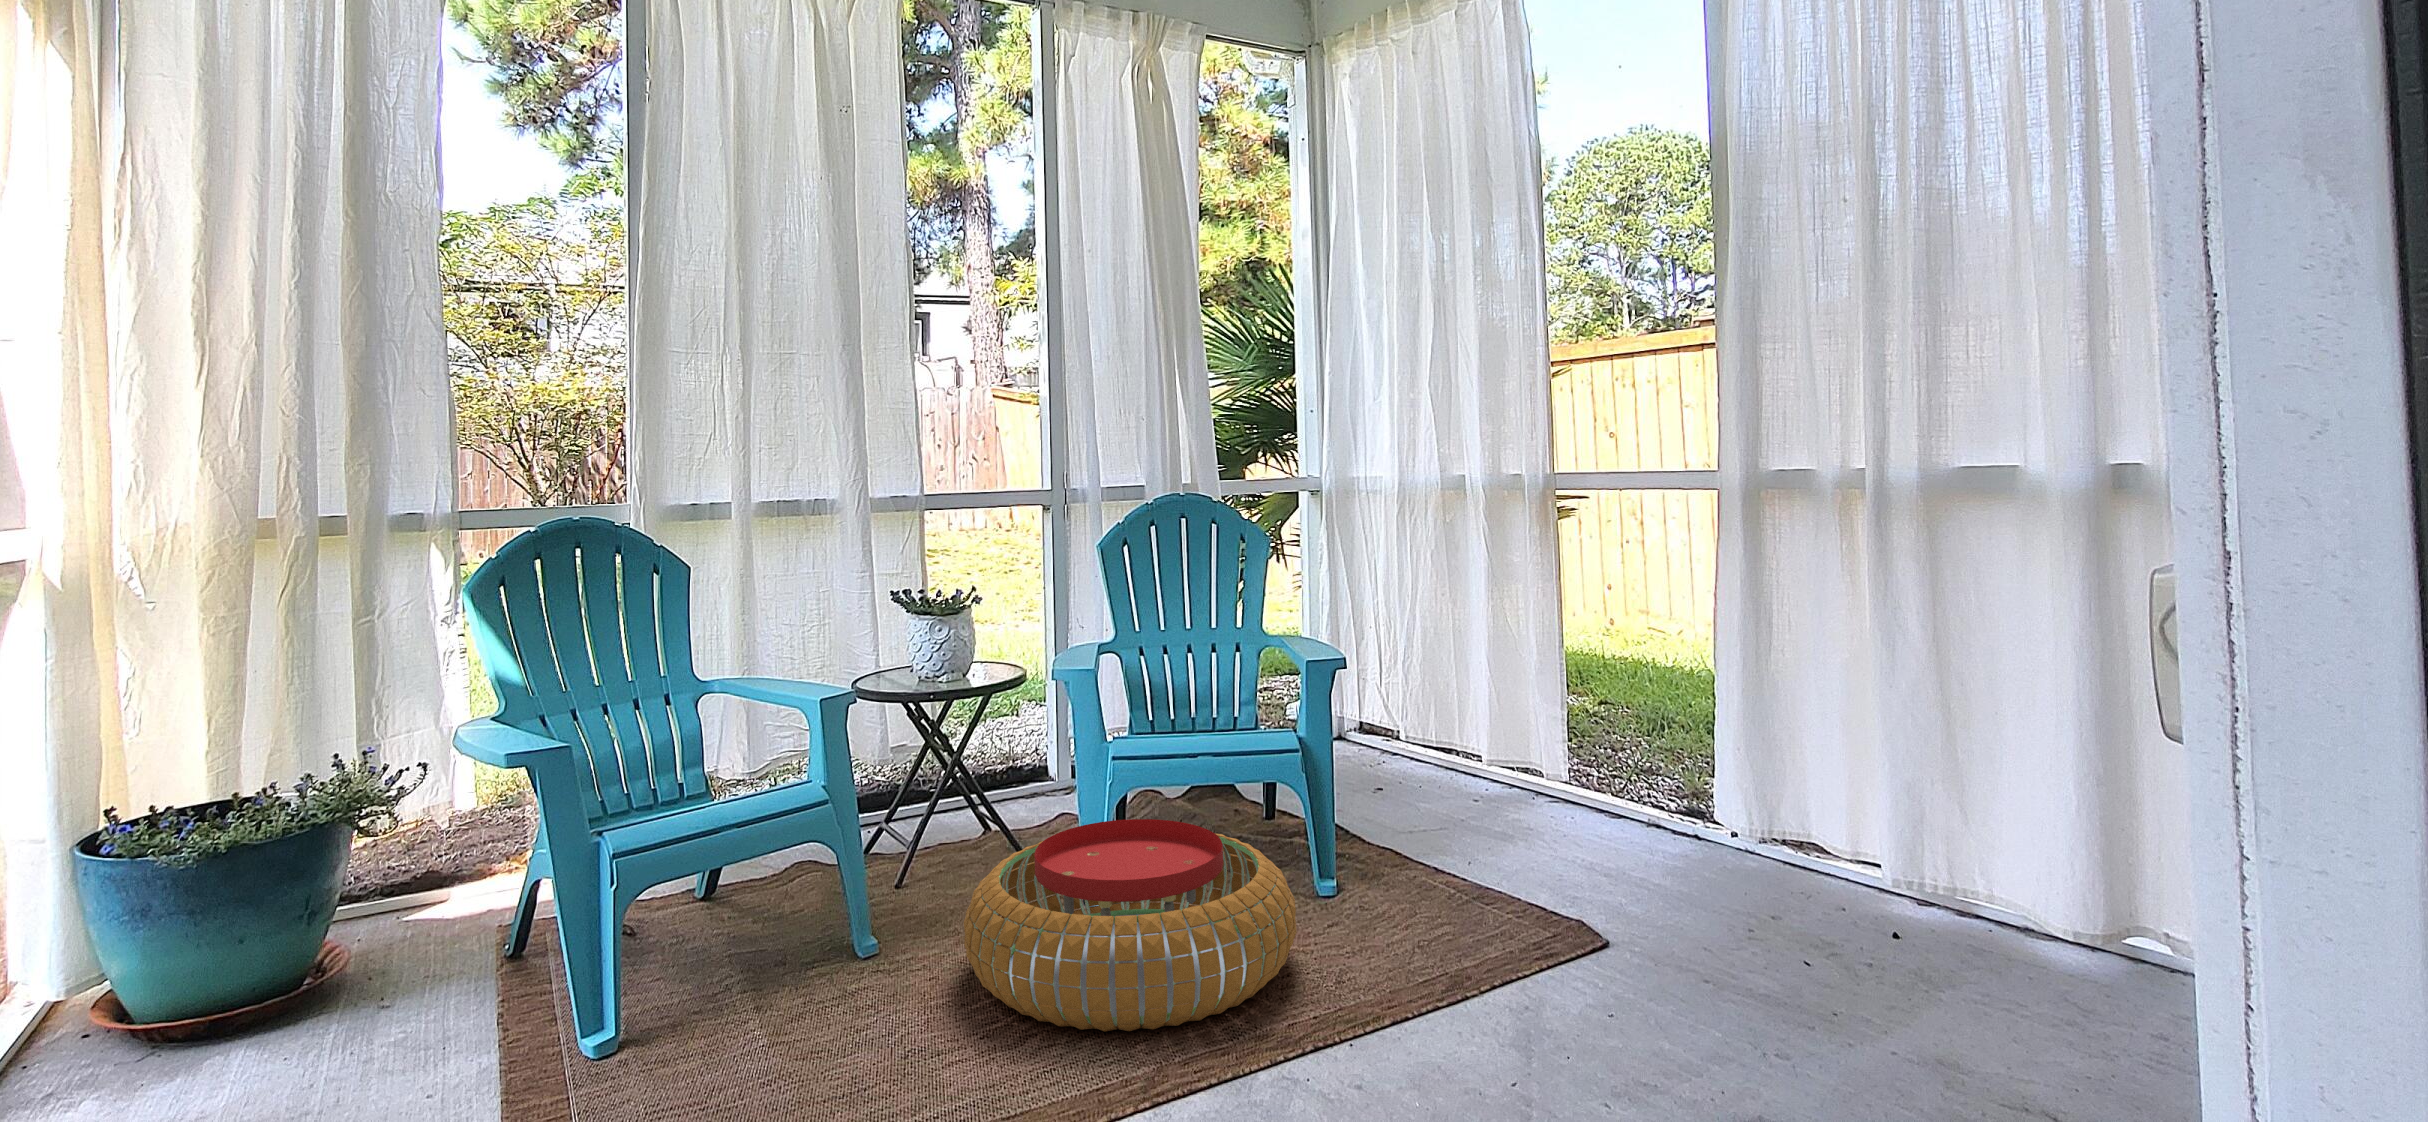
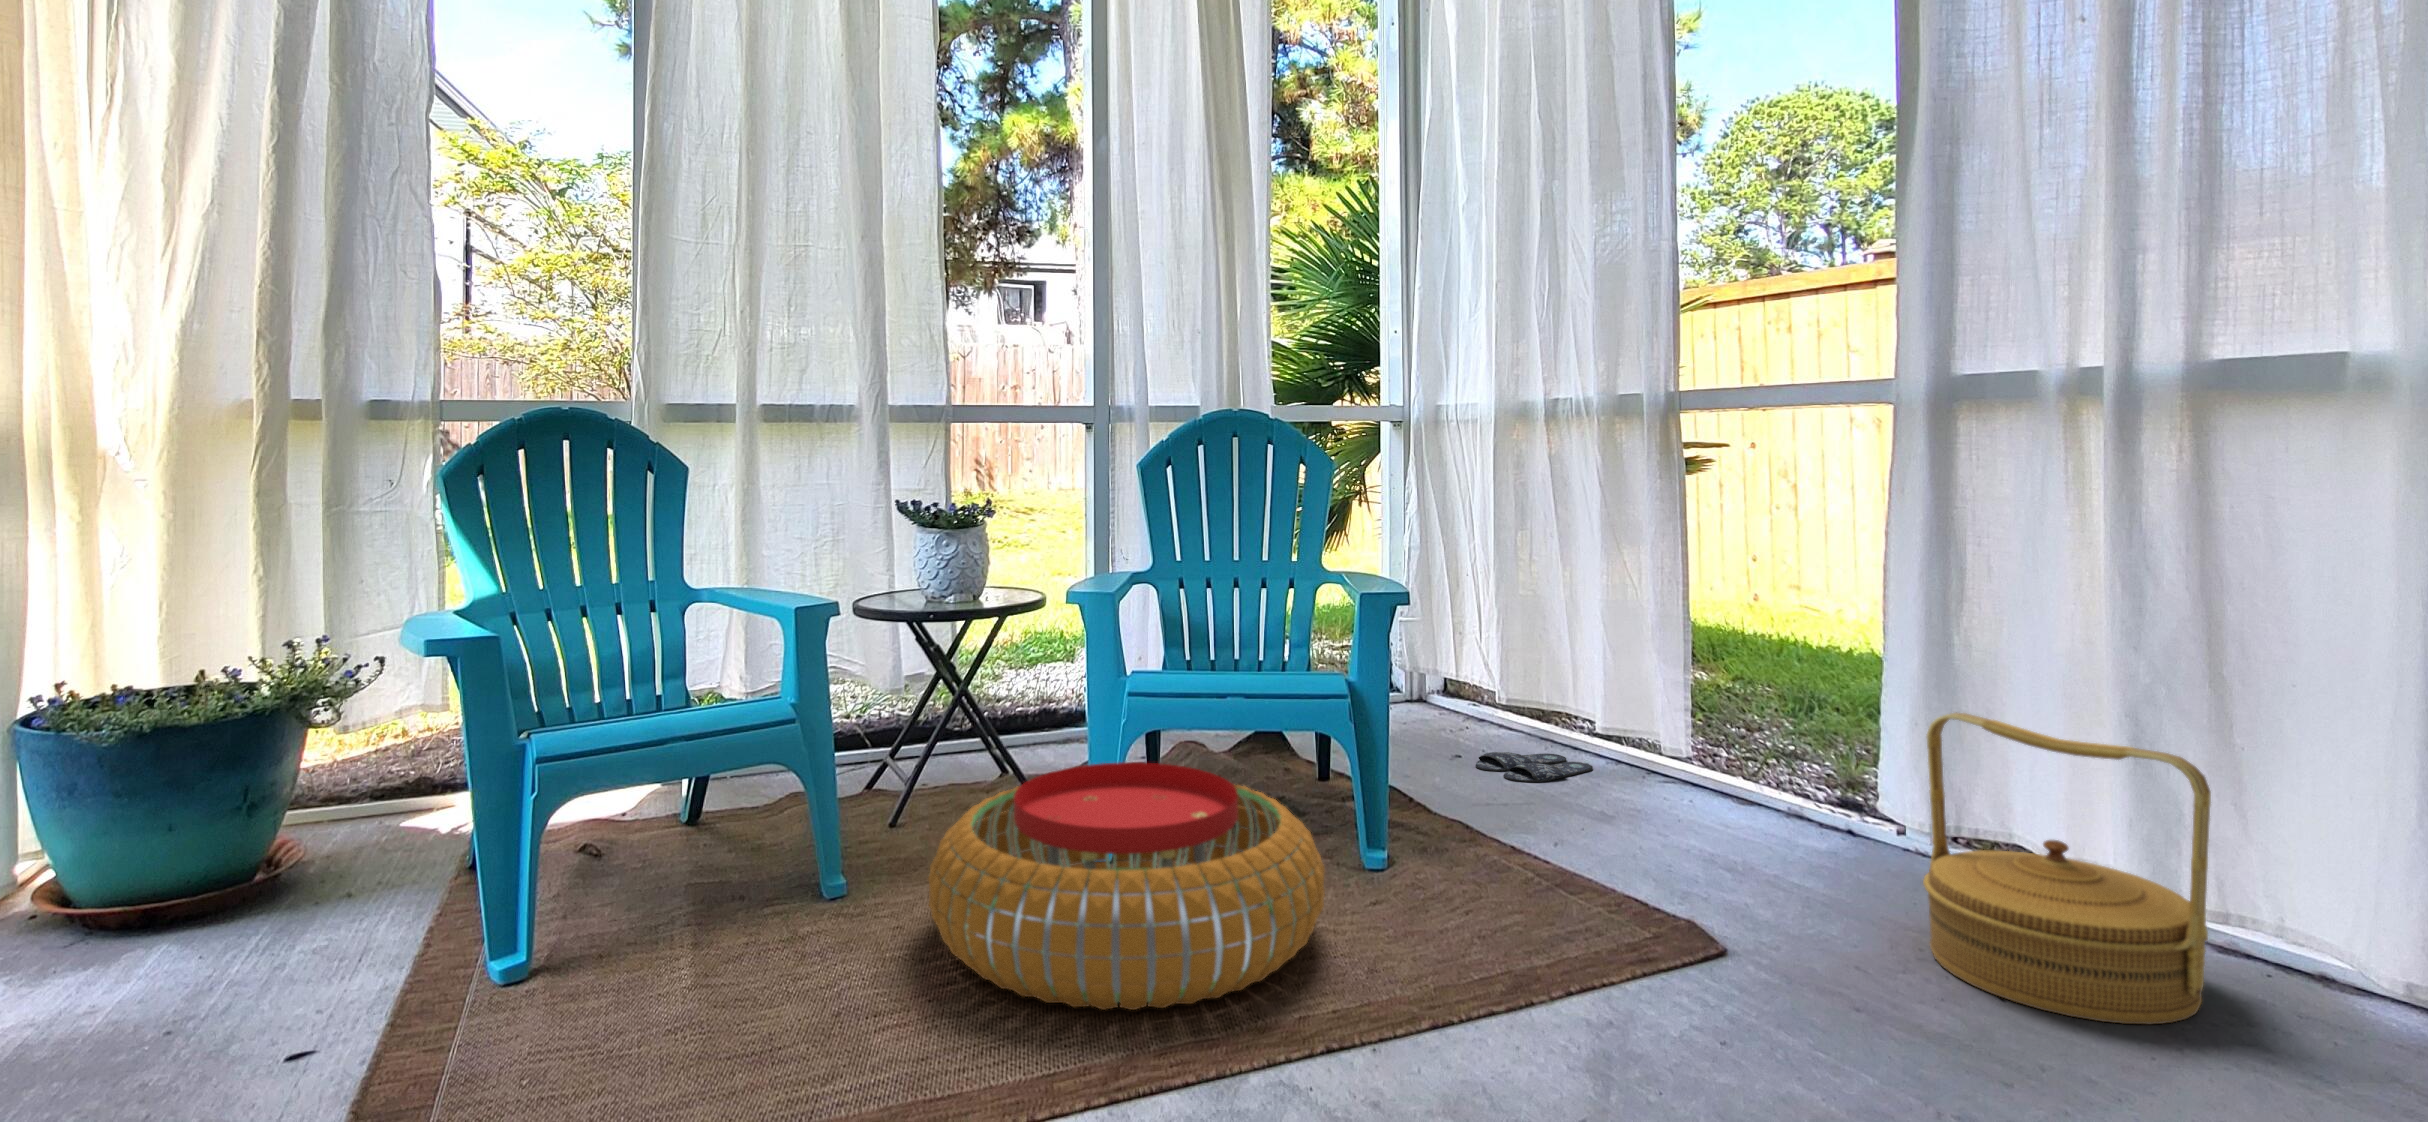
woven basket: none [1750,743,1944,975] -> present [1923,713,2211,1024]
slippers: none [1395,782,1492,809] -> present [1475,752,1593,782]

